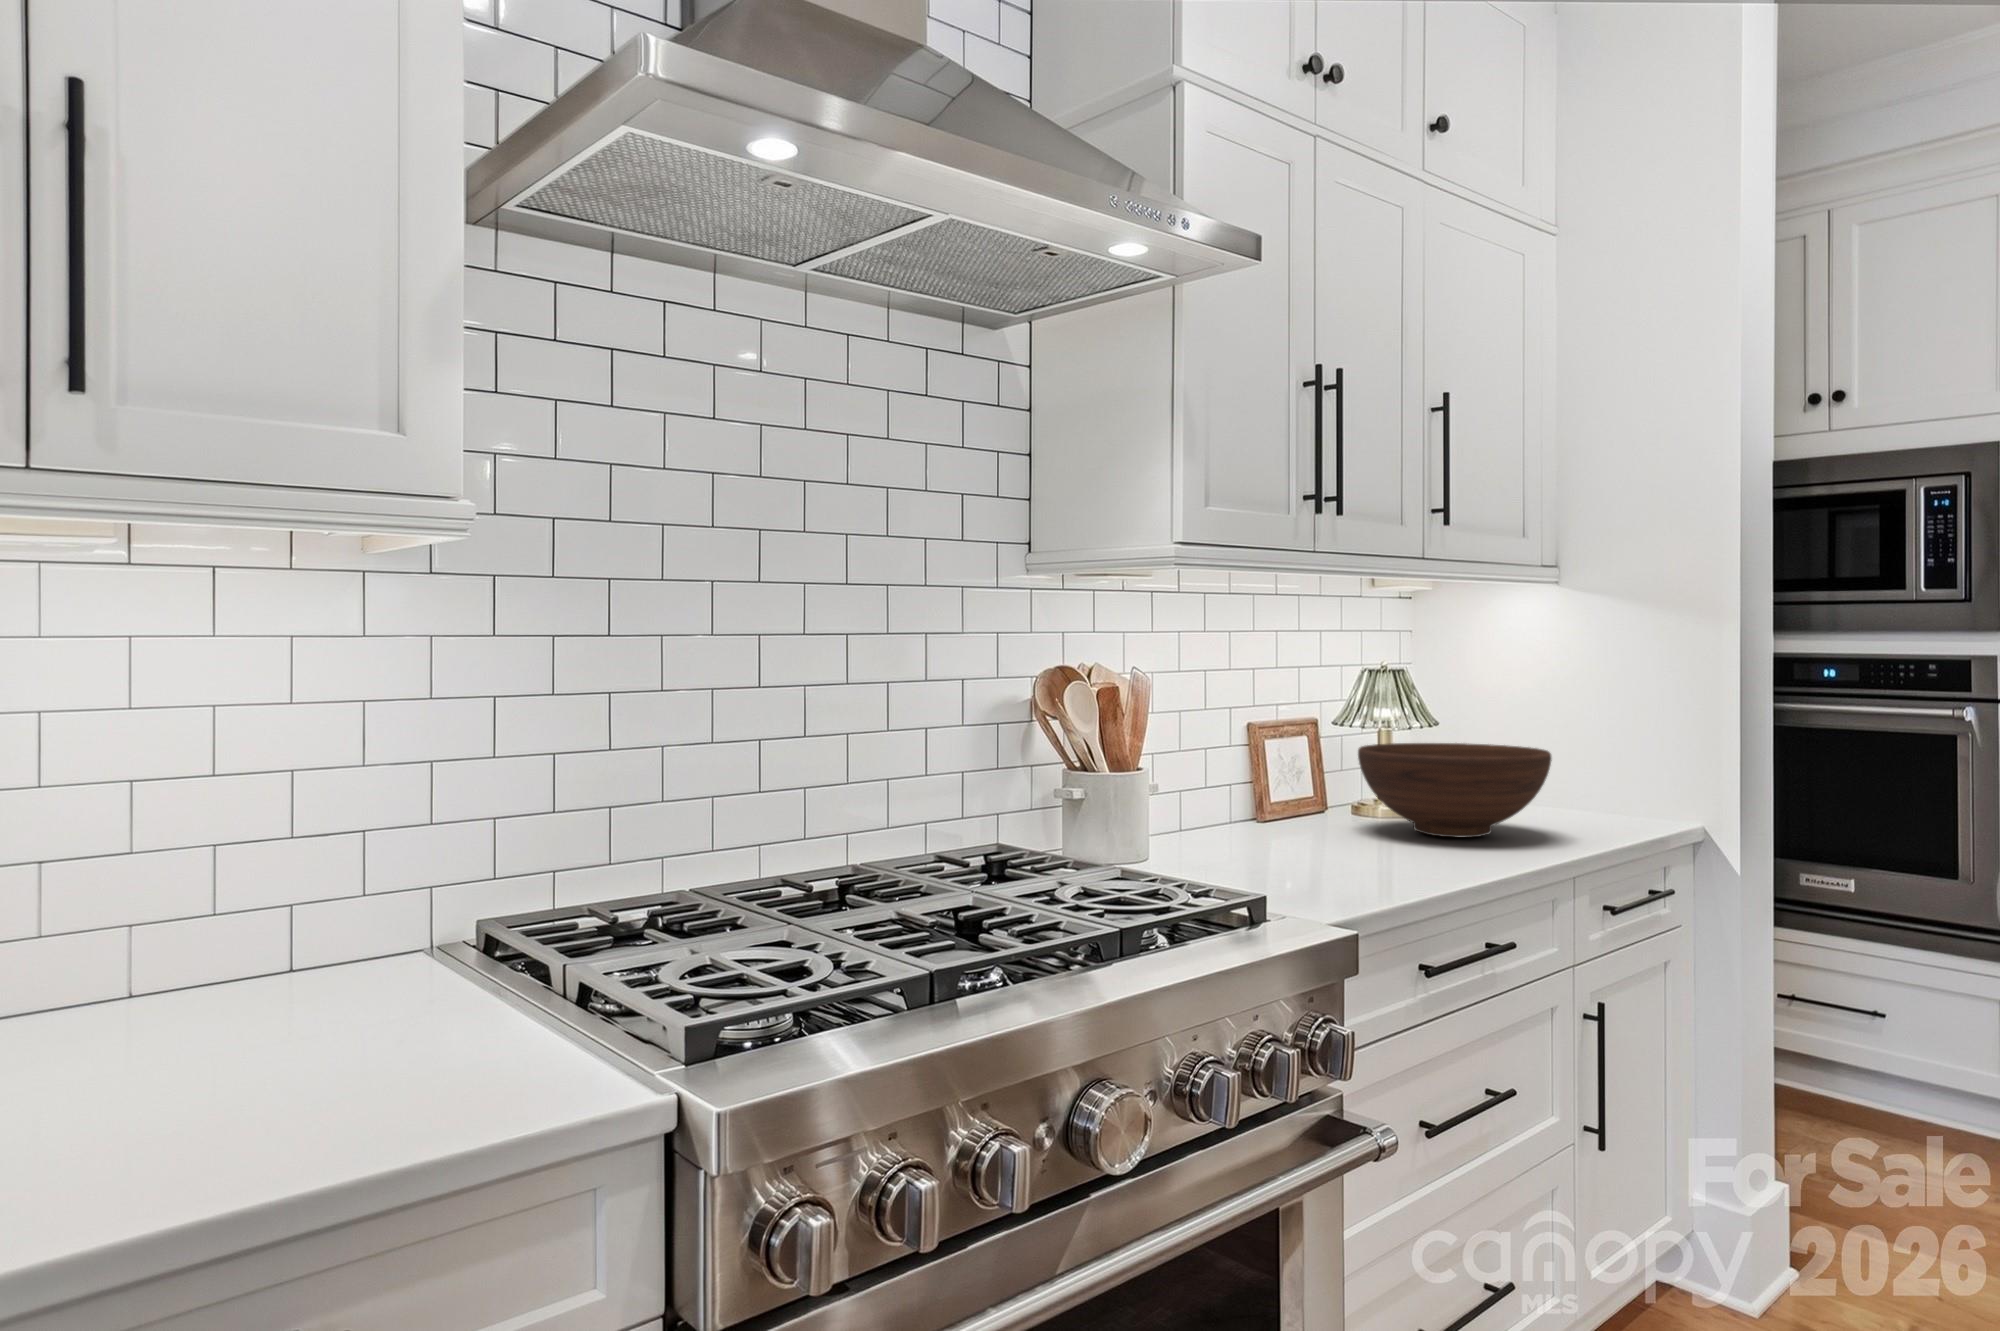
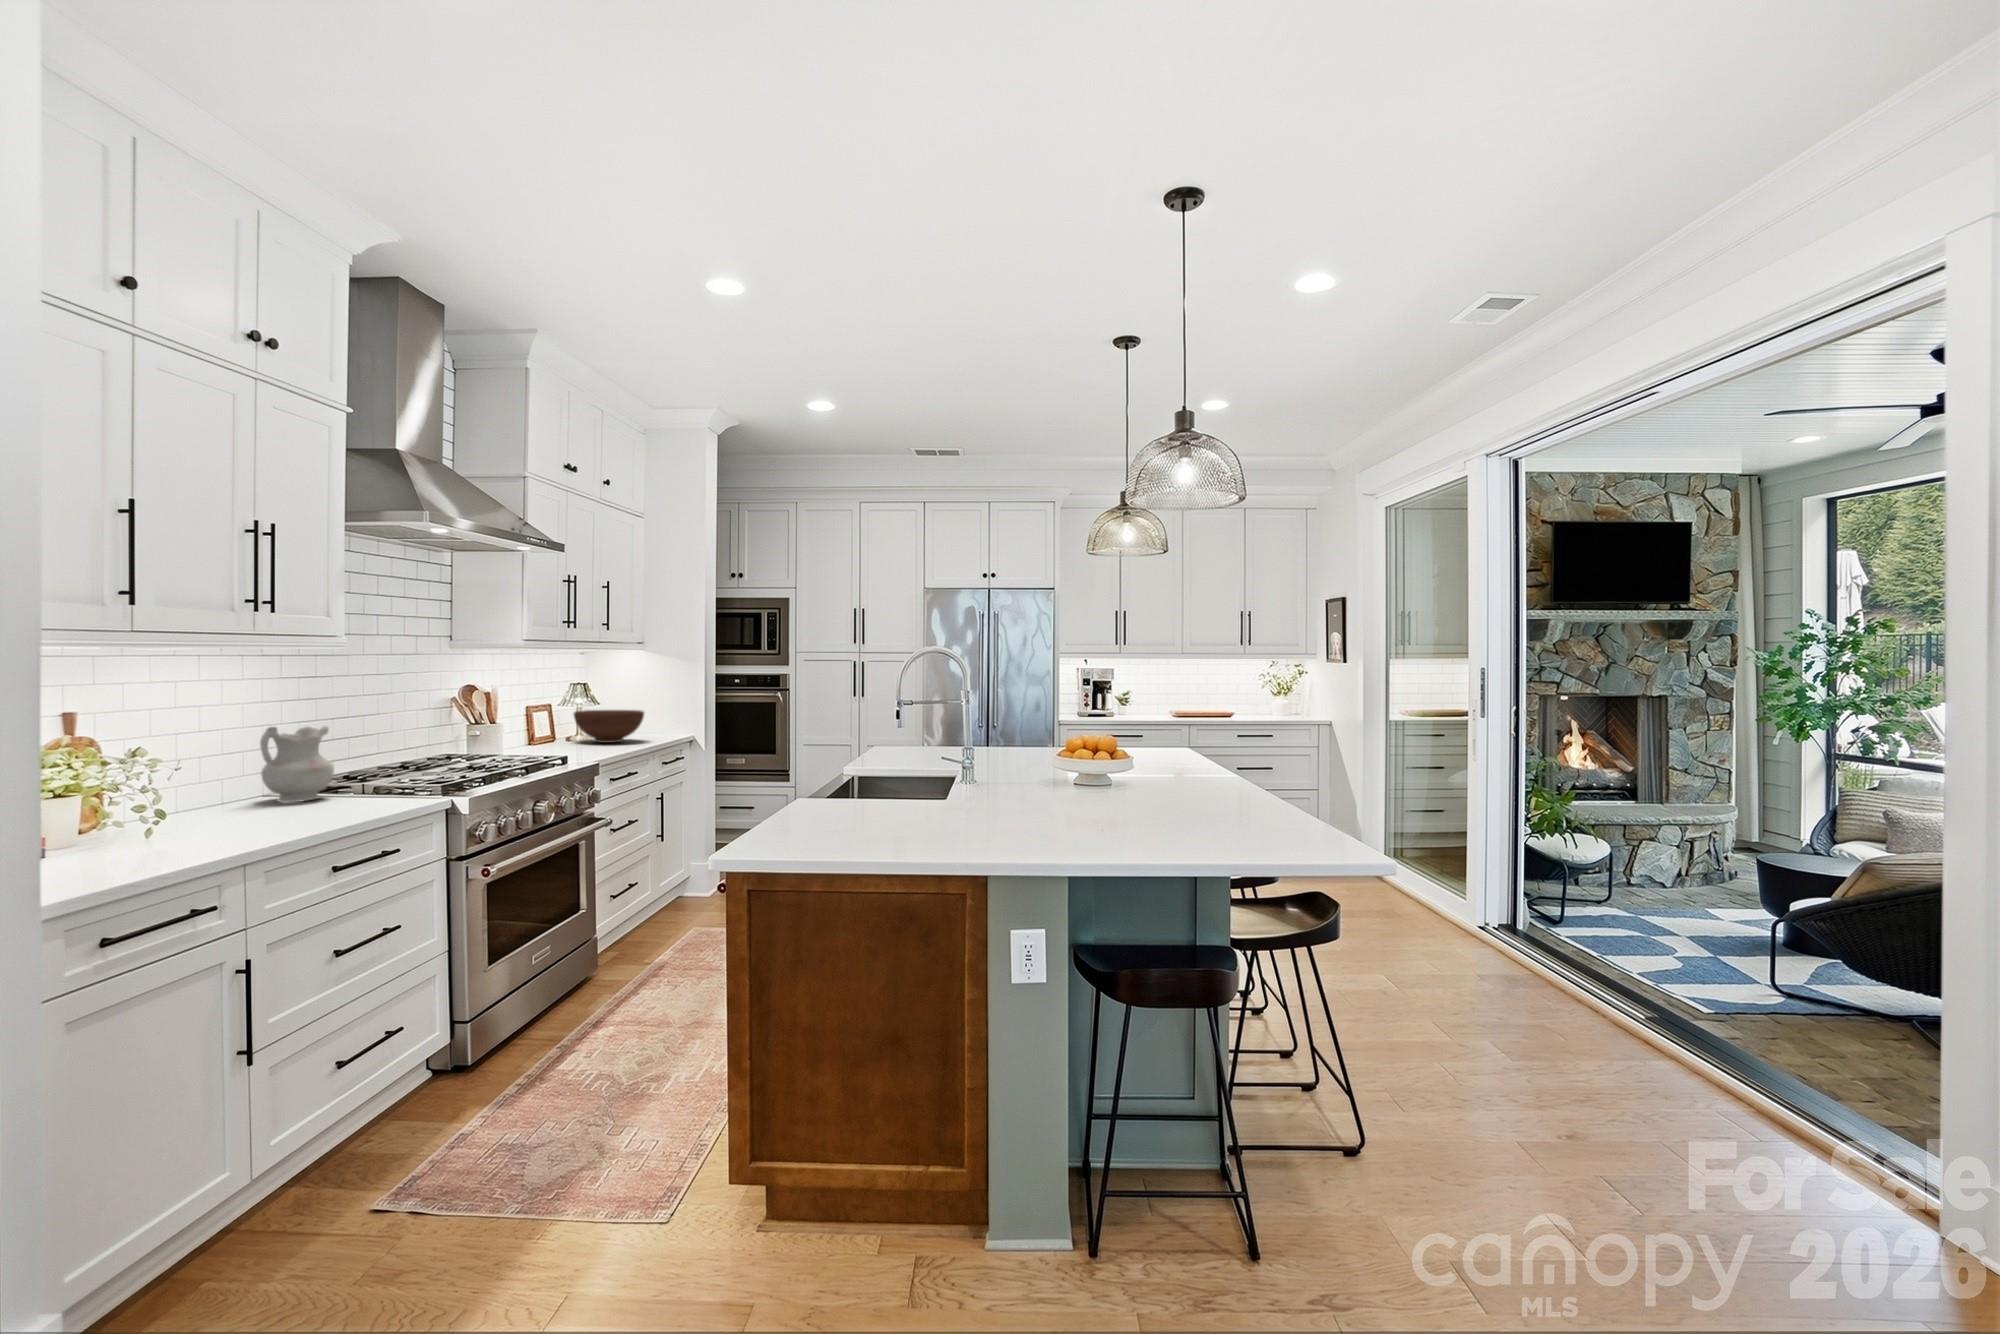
ceramic pitcher: none [71,790,339,1061] -> present [260,726,334,802]

